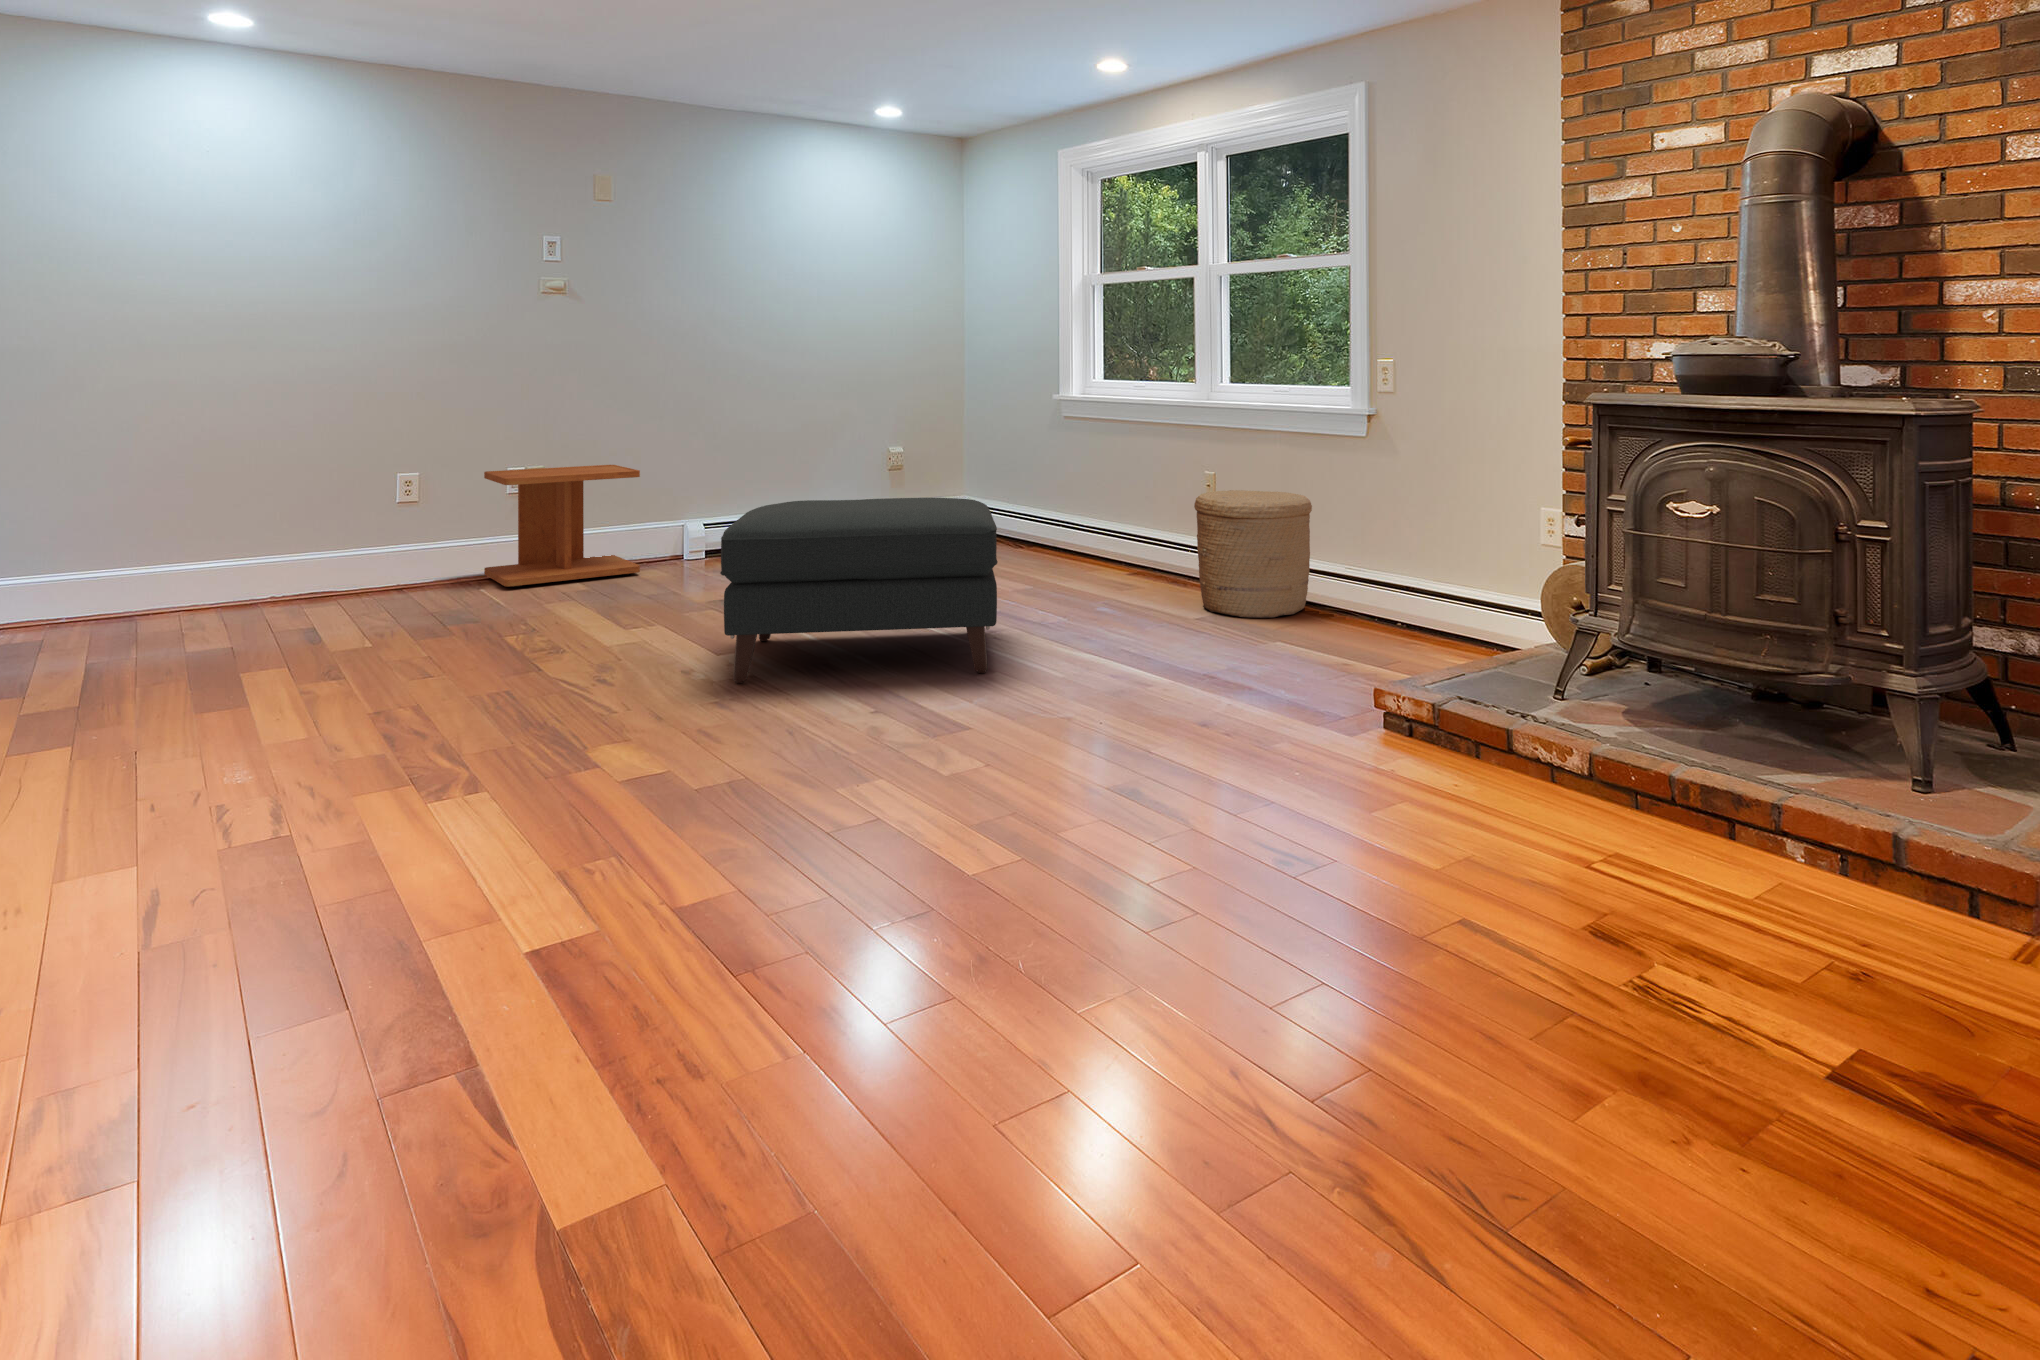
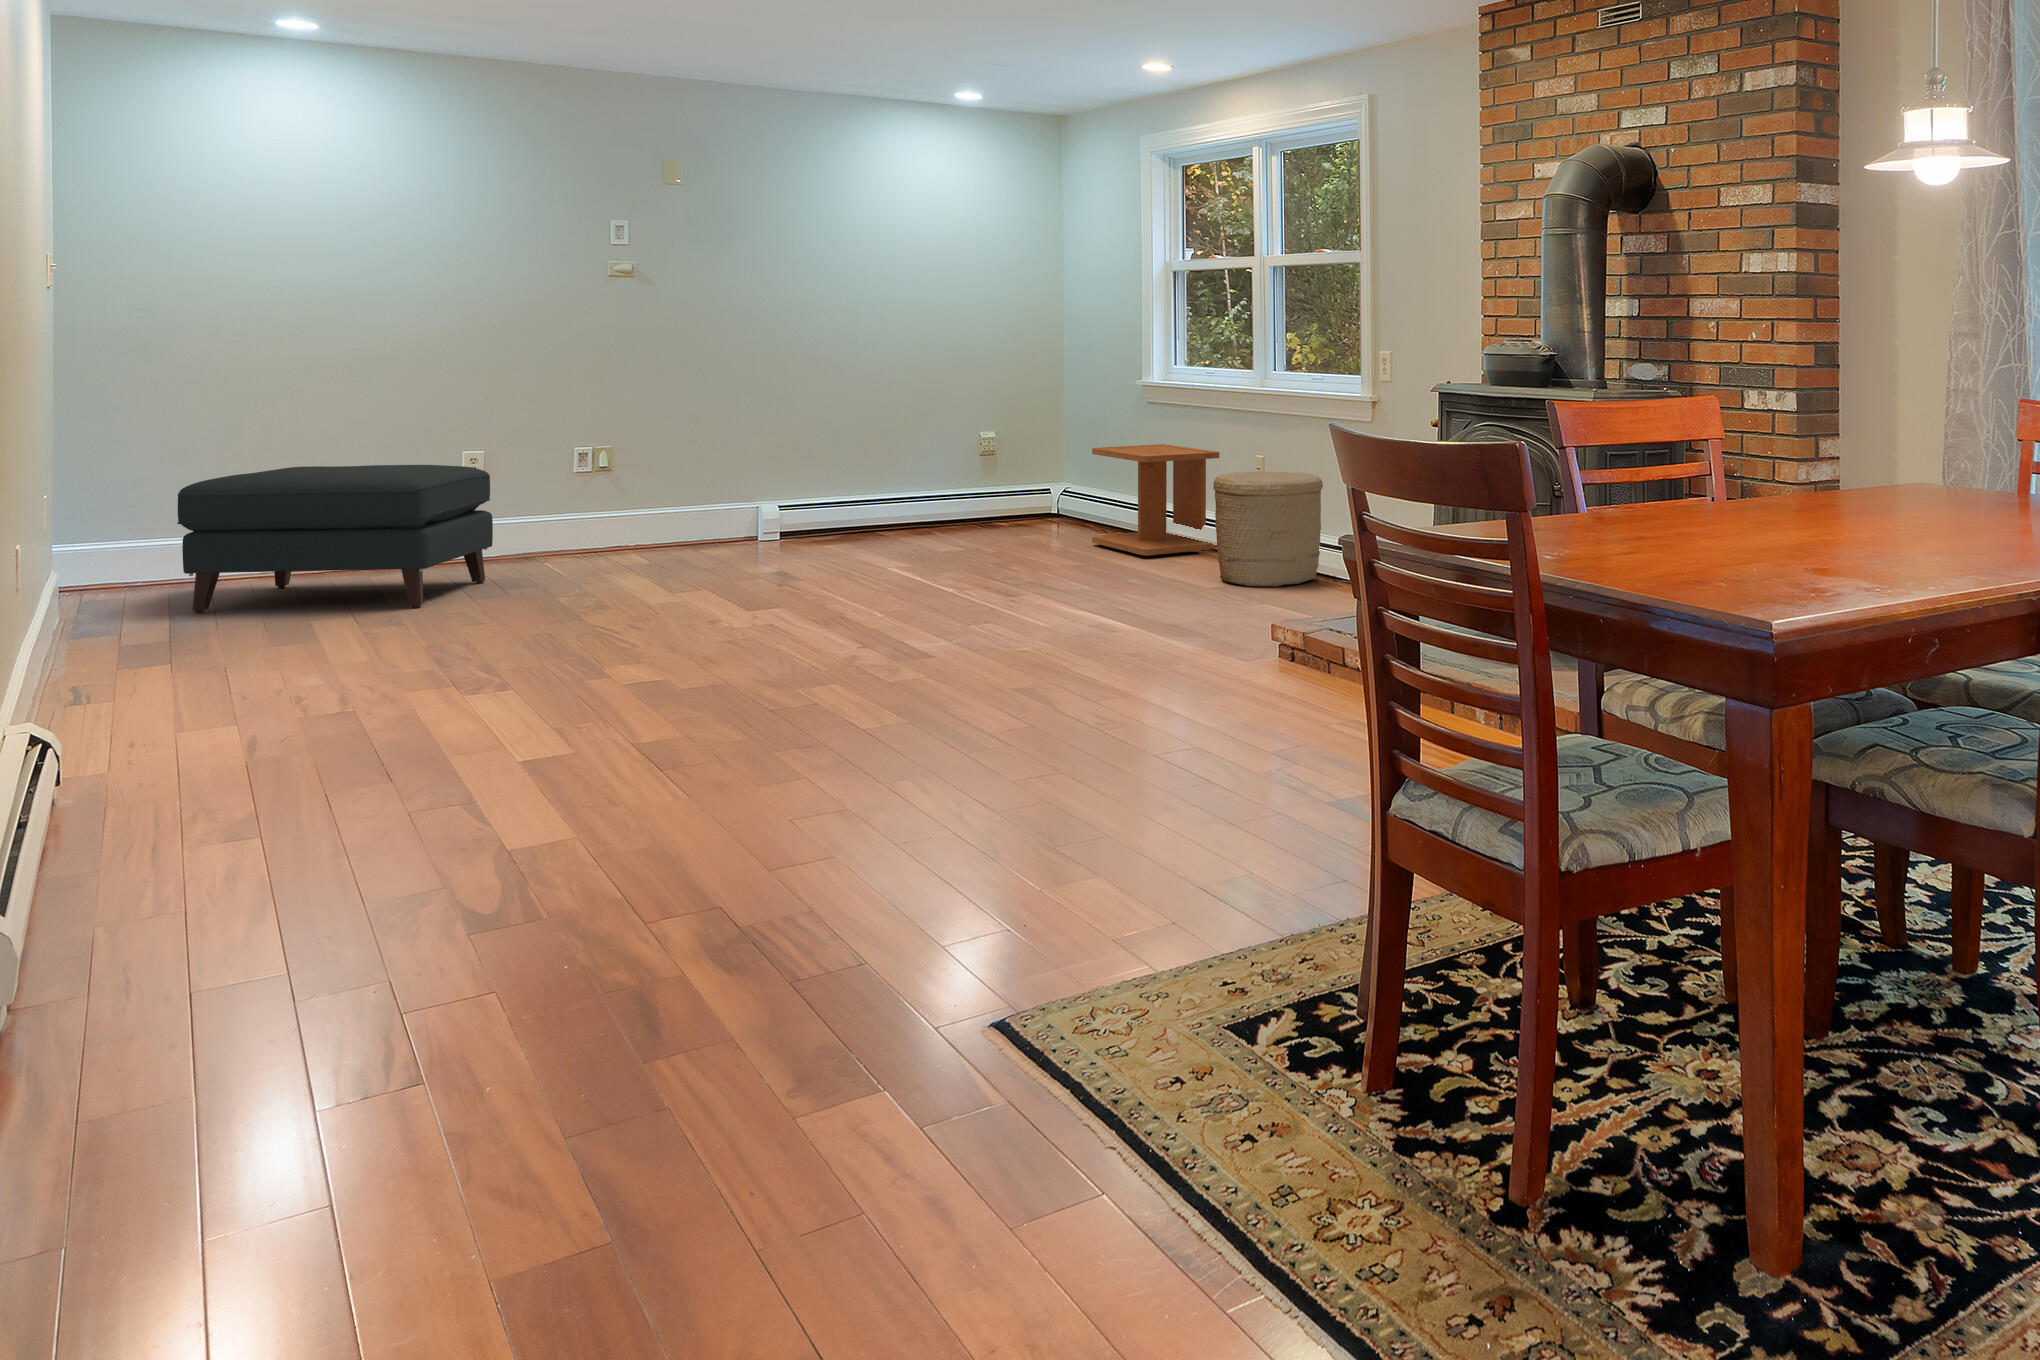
side table: present [484,465,640,587] -> present [1092,444,1219,557]
ottoman: present [720,498,998,683] -> present [177,465,493,613]

